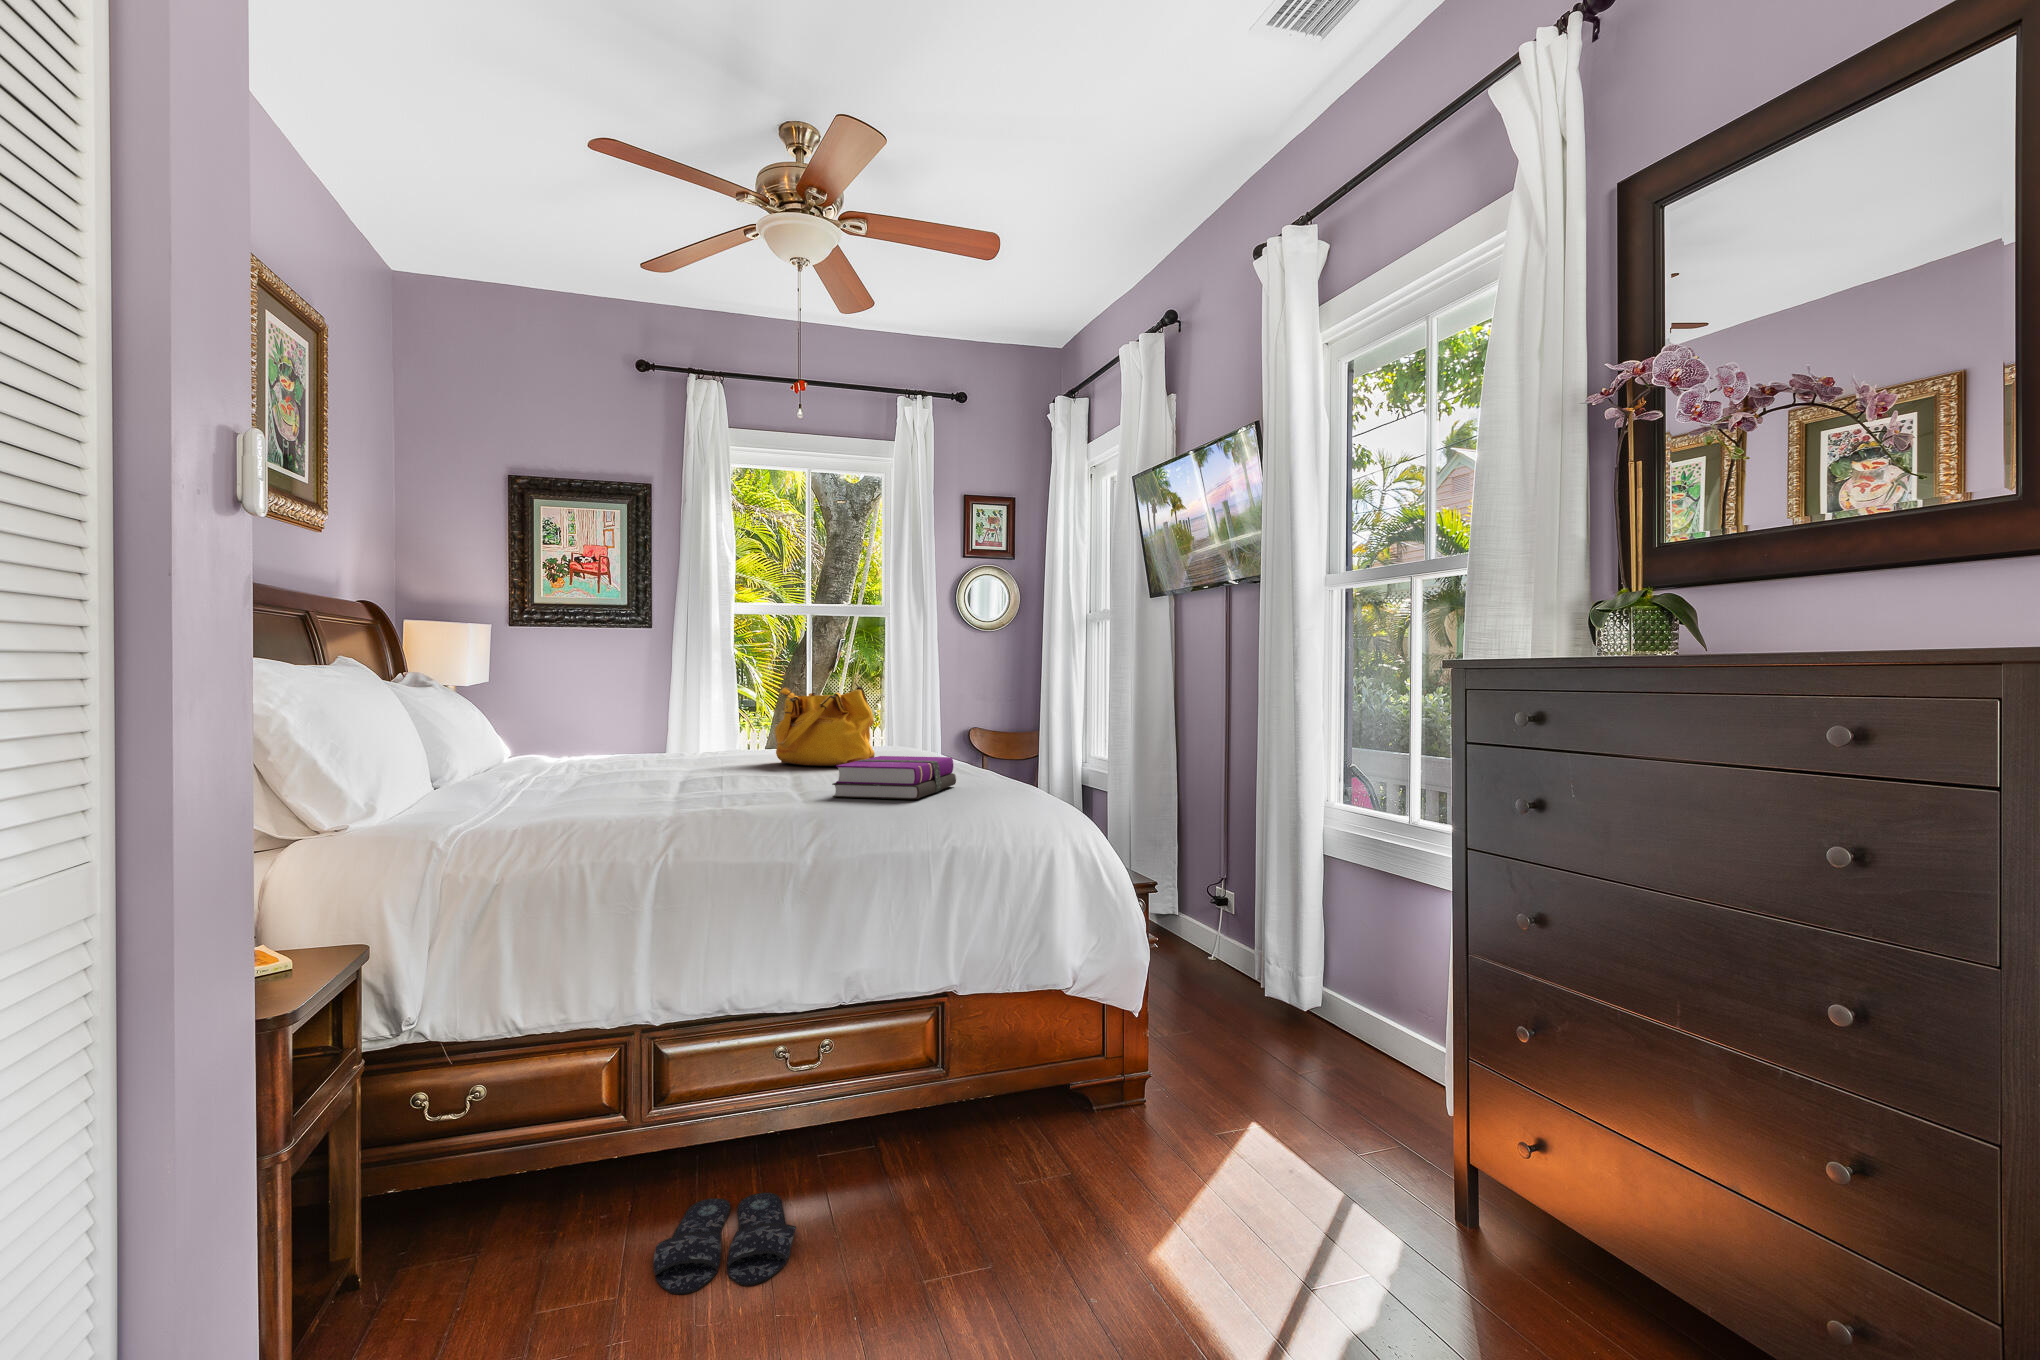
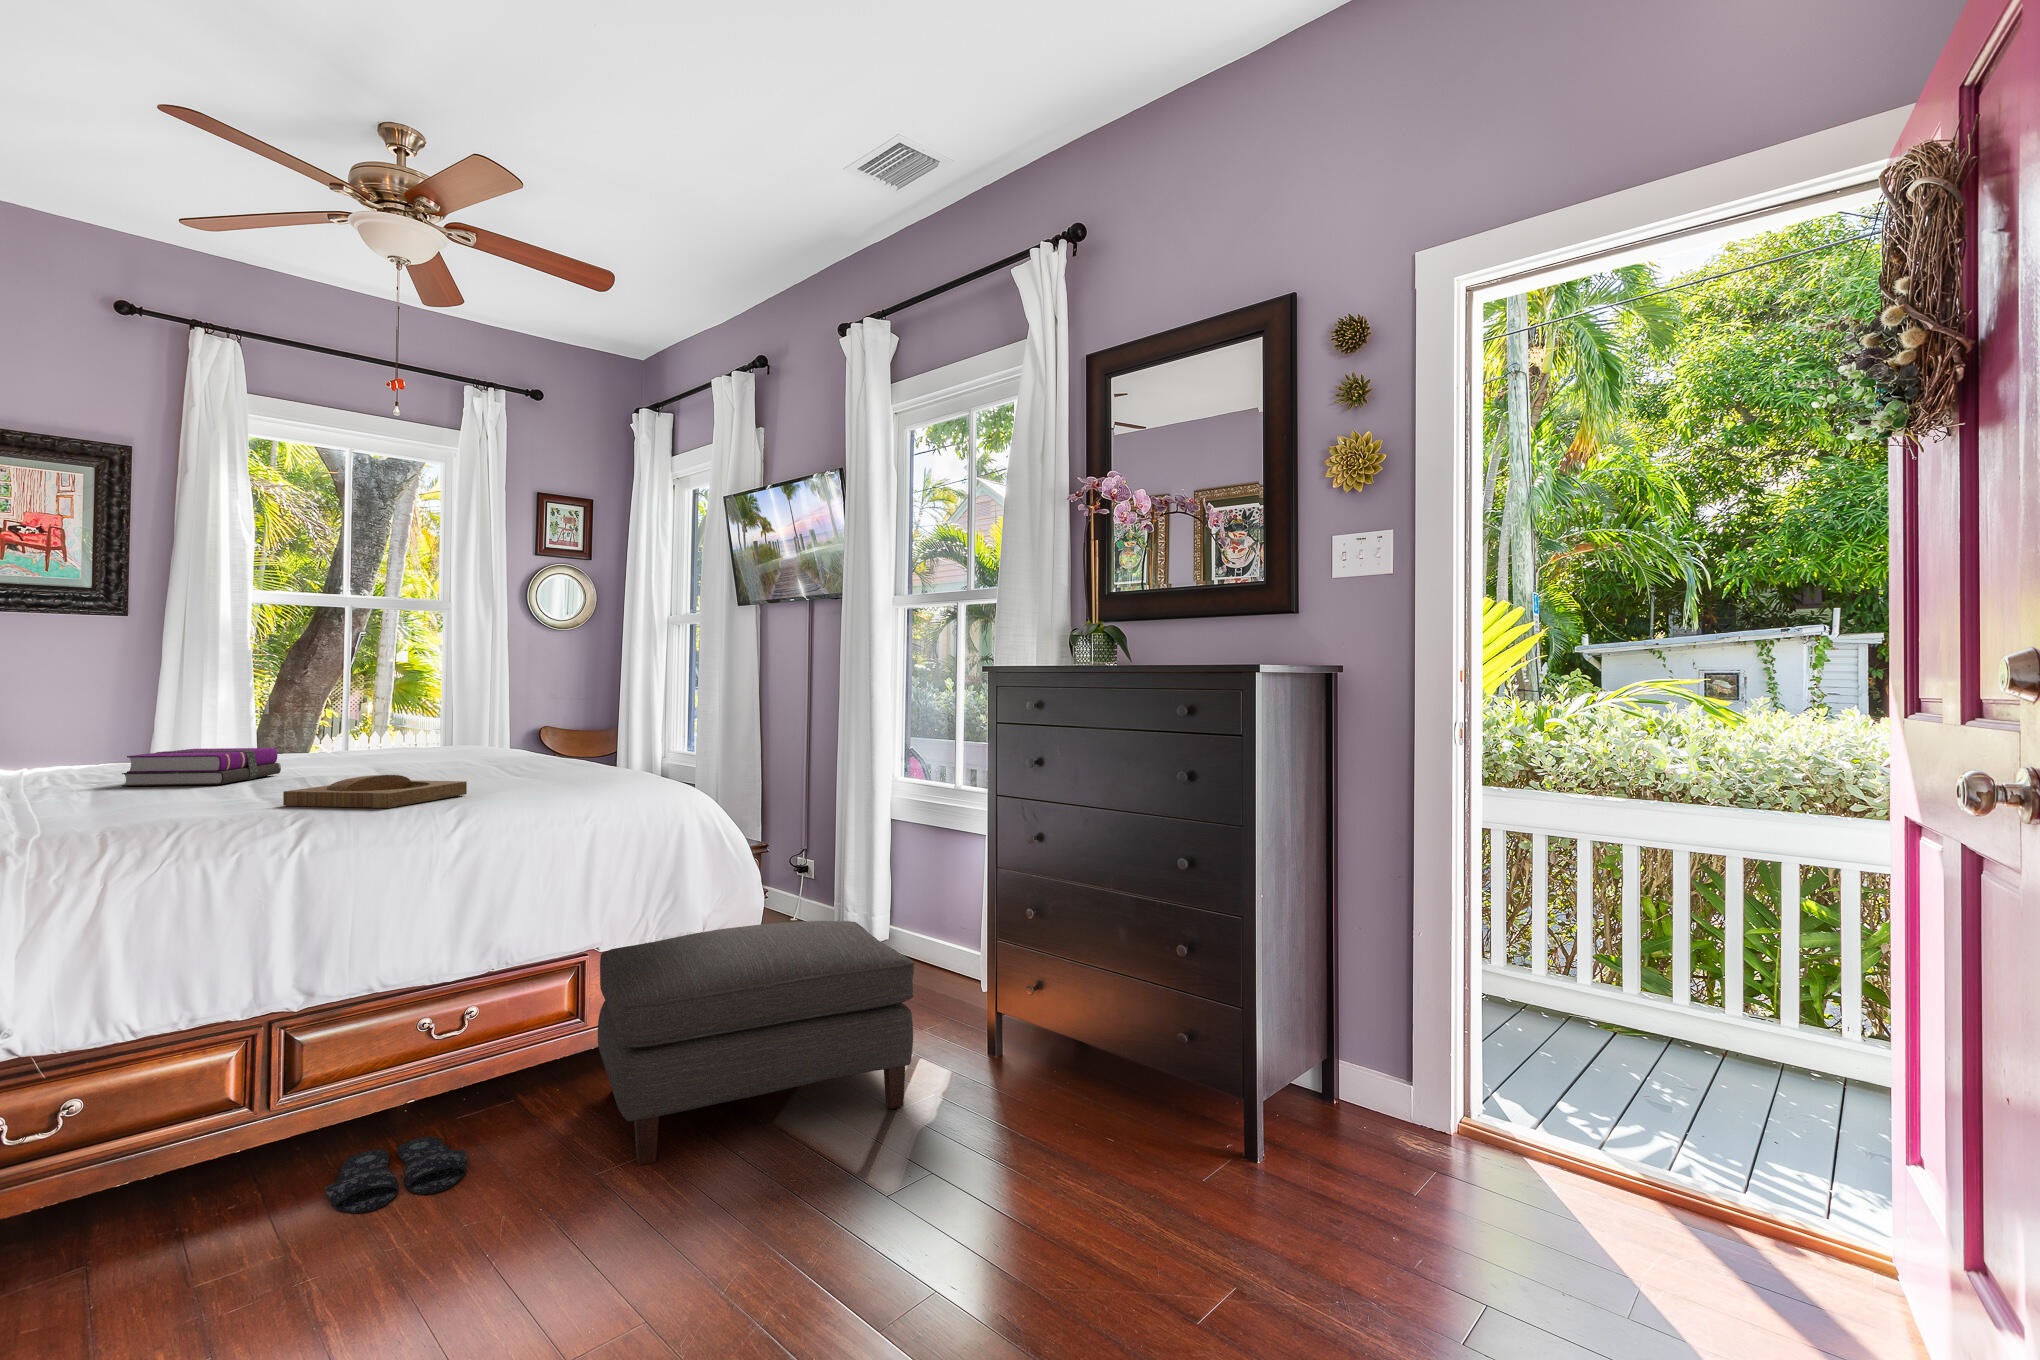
handbag: present [775,682,875,766] -> none [352,682,470,765]
hardback book: present [832,756,956,799] -> present [122,748,281,786]
tray: none [645,787,817,827] -> present [283,775,467,808]
ottoman: none [941,996,1342,1310] -> present [598,921,915,1166]

